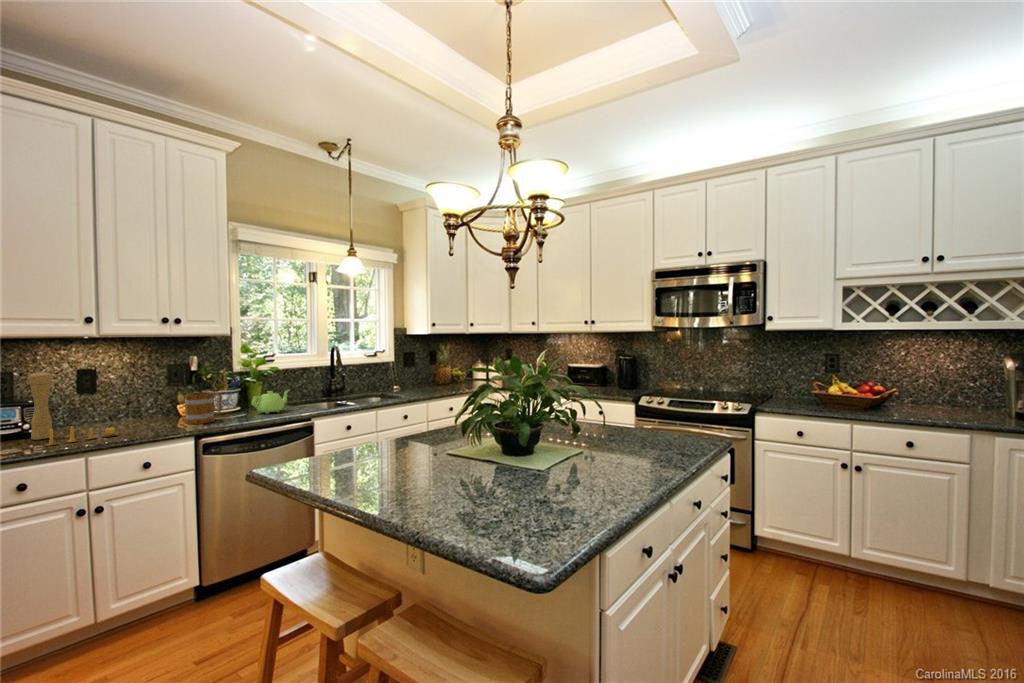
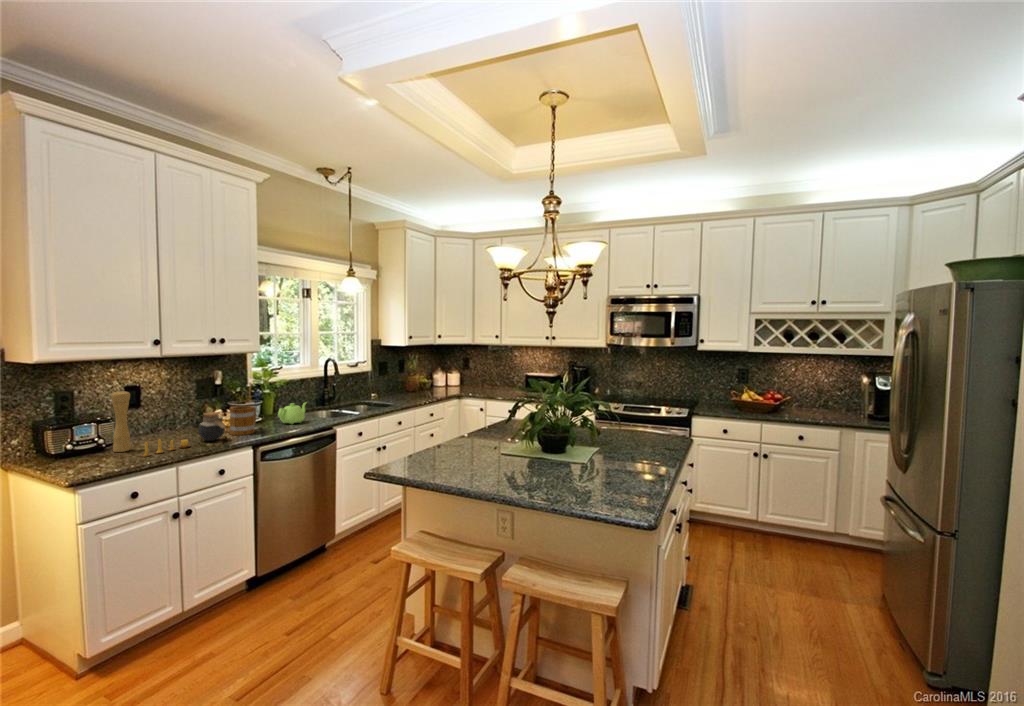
jar: none [136,398,170,430] -> present [198,412,227,441]

